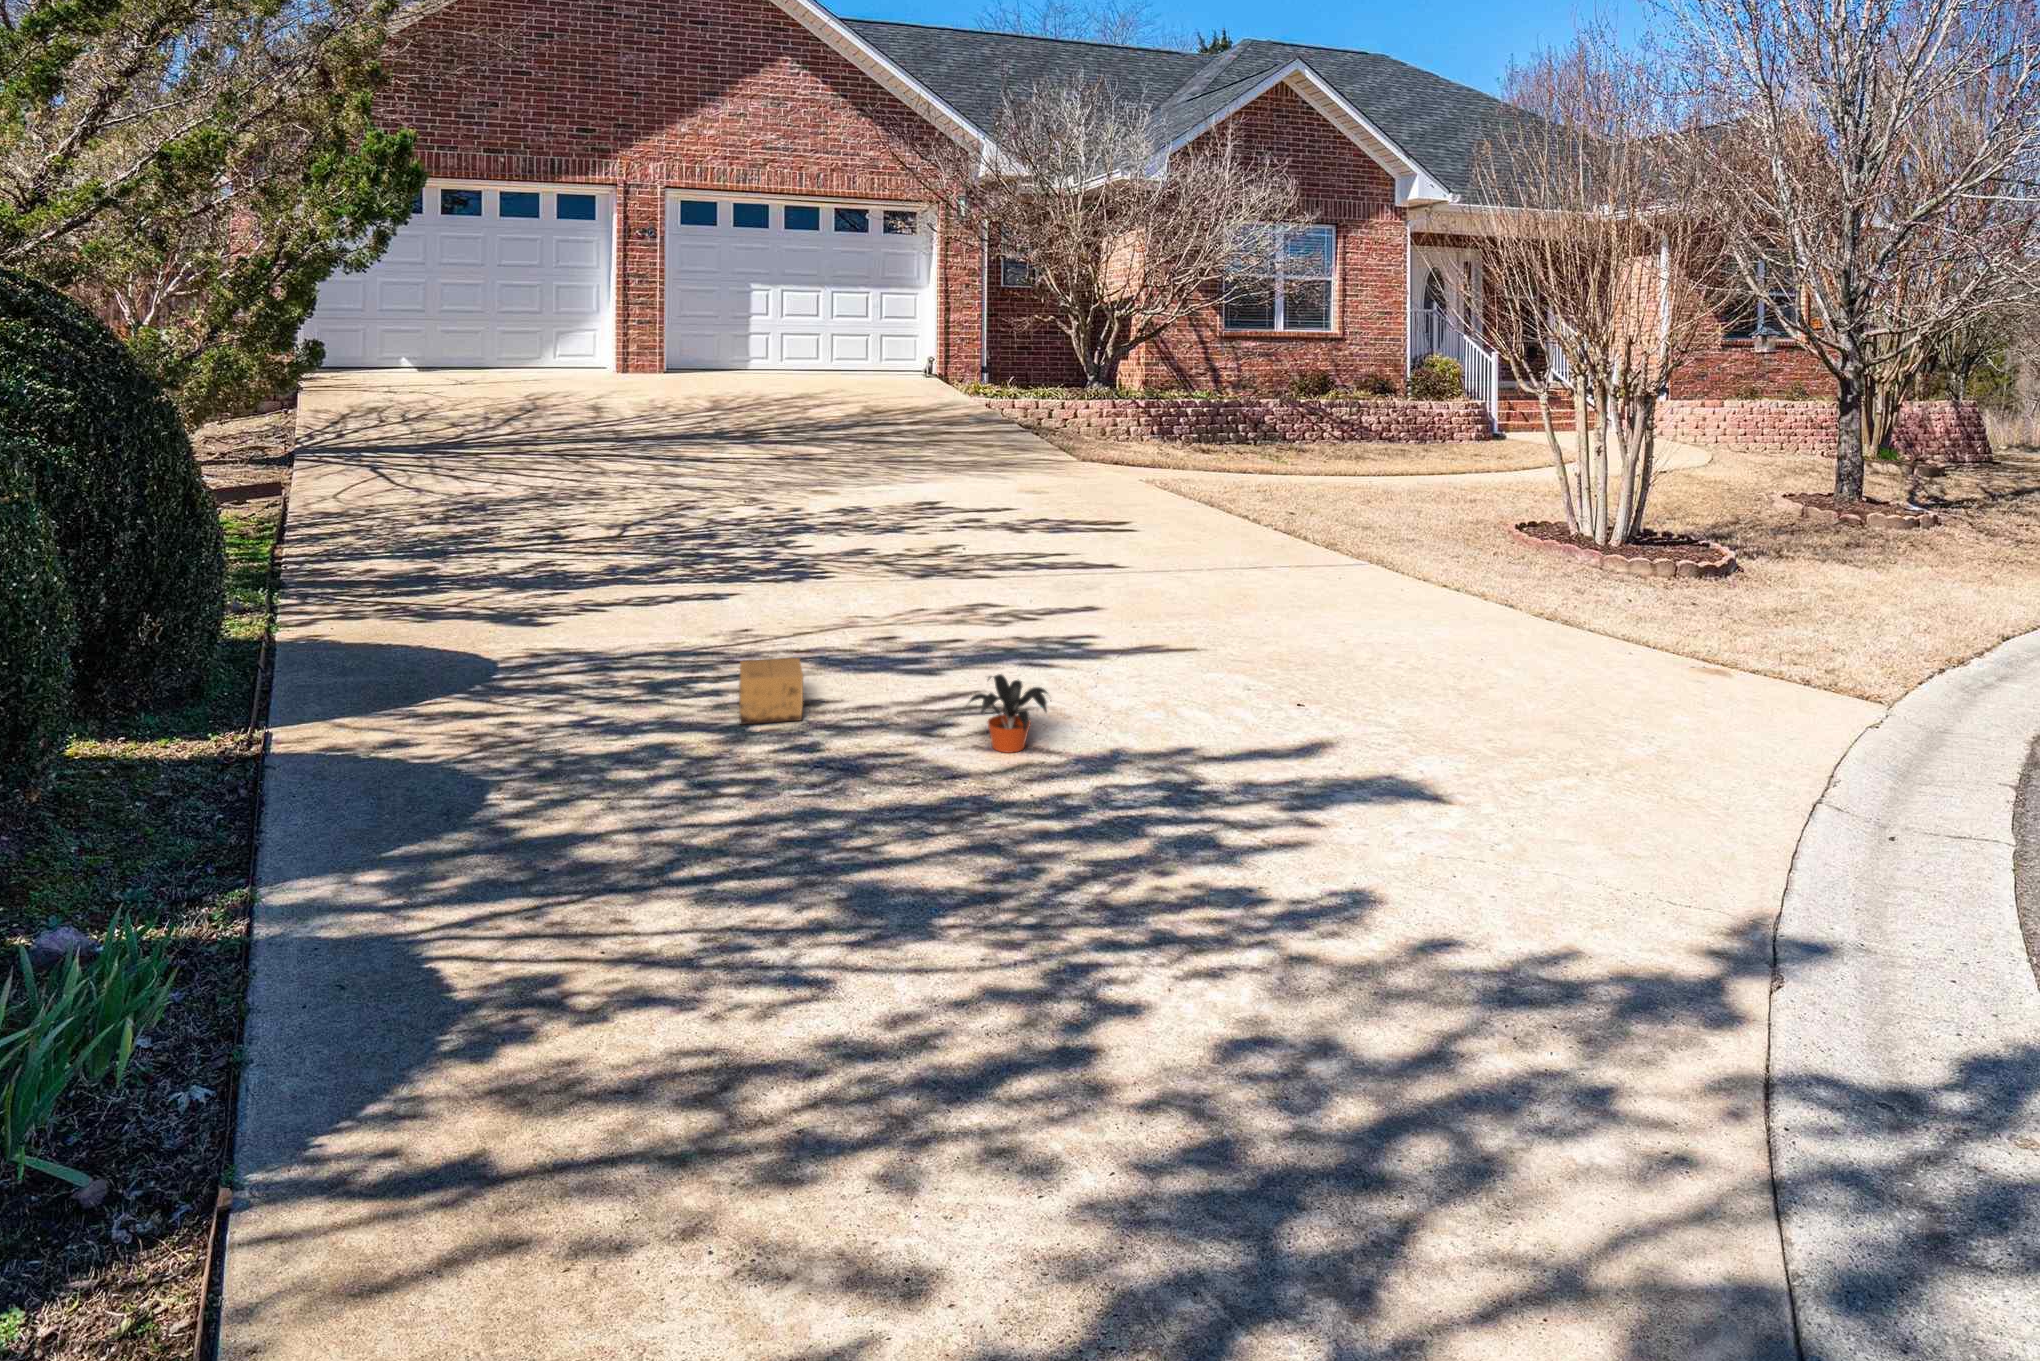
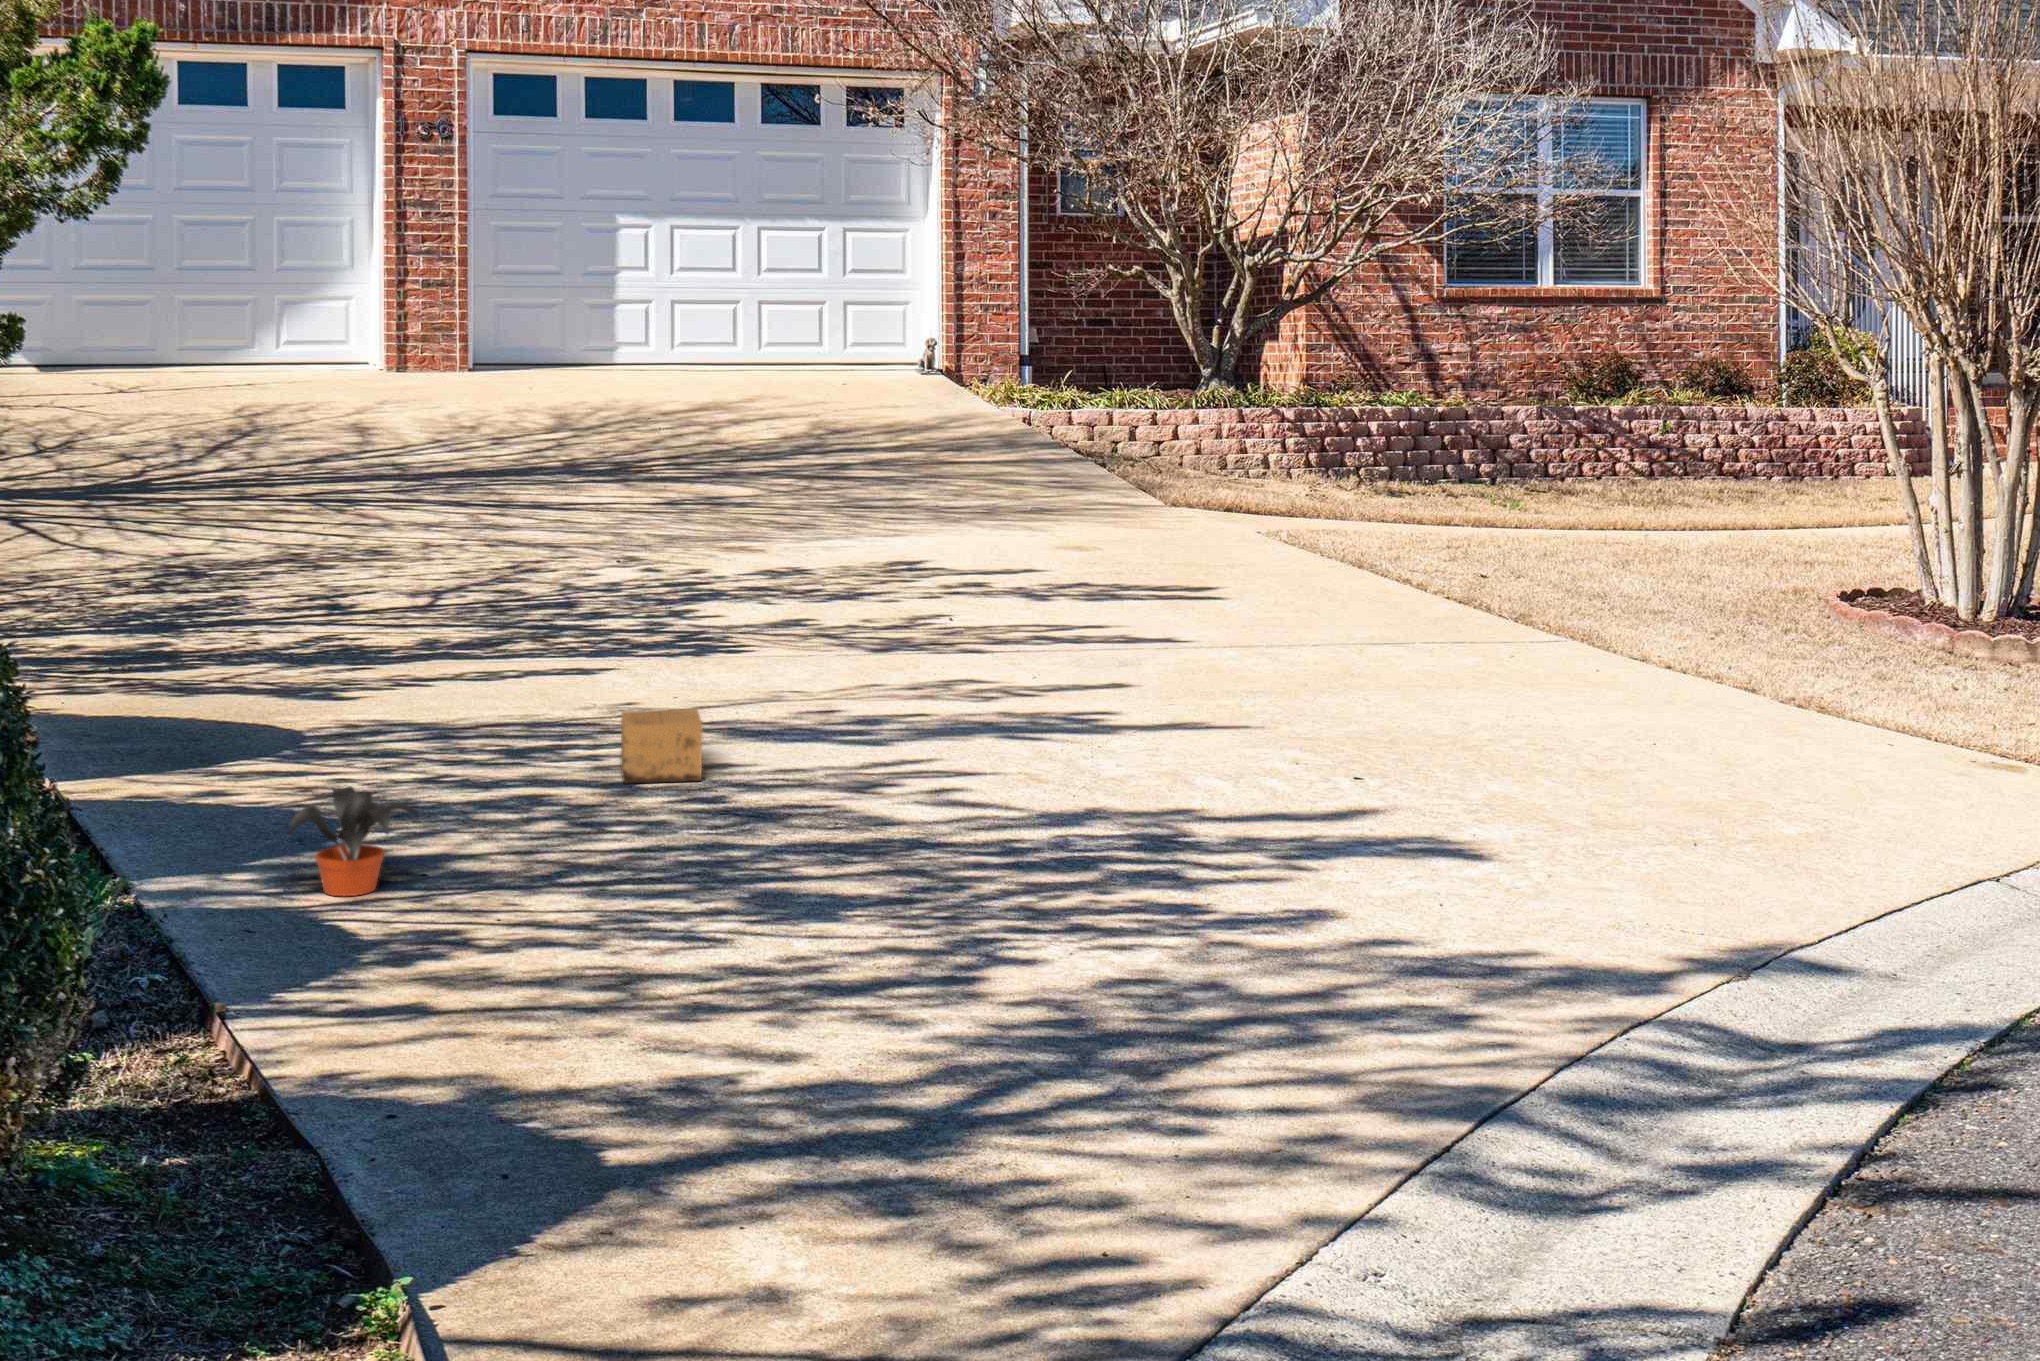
potted plant: present [969,674,1051,753] -> present [289,786,417,896]

